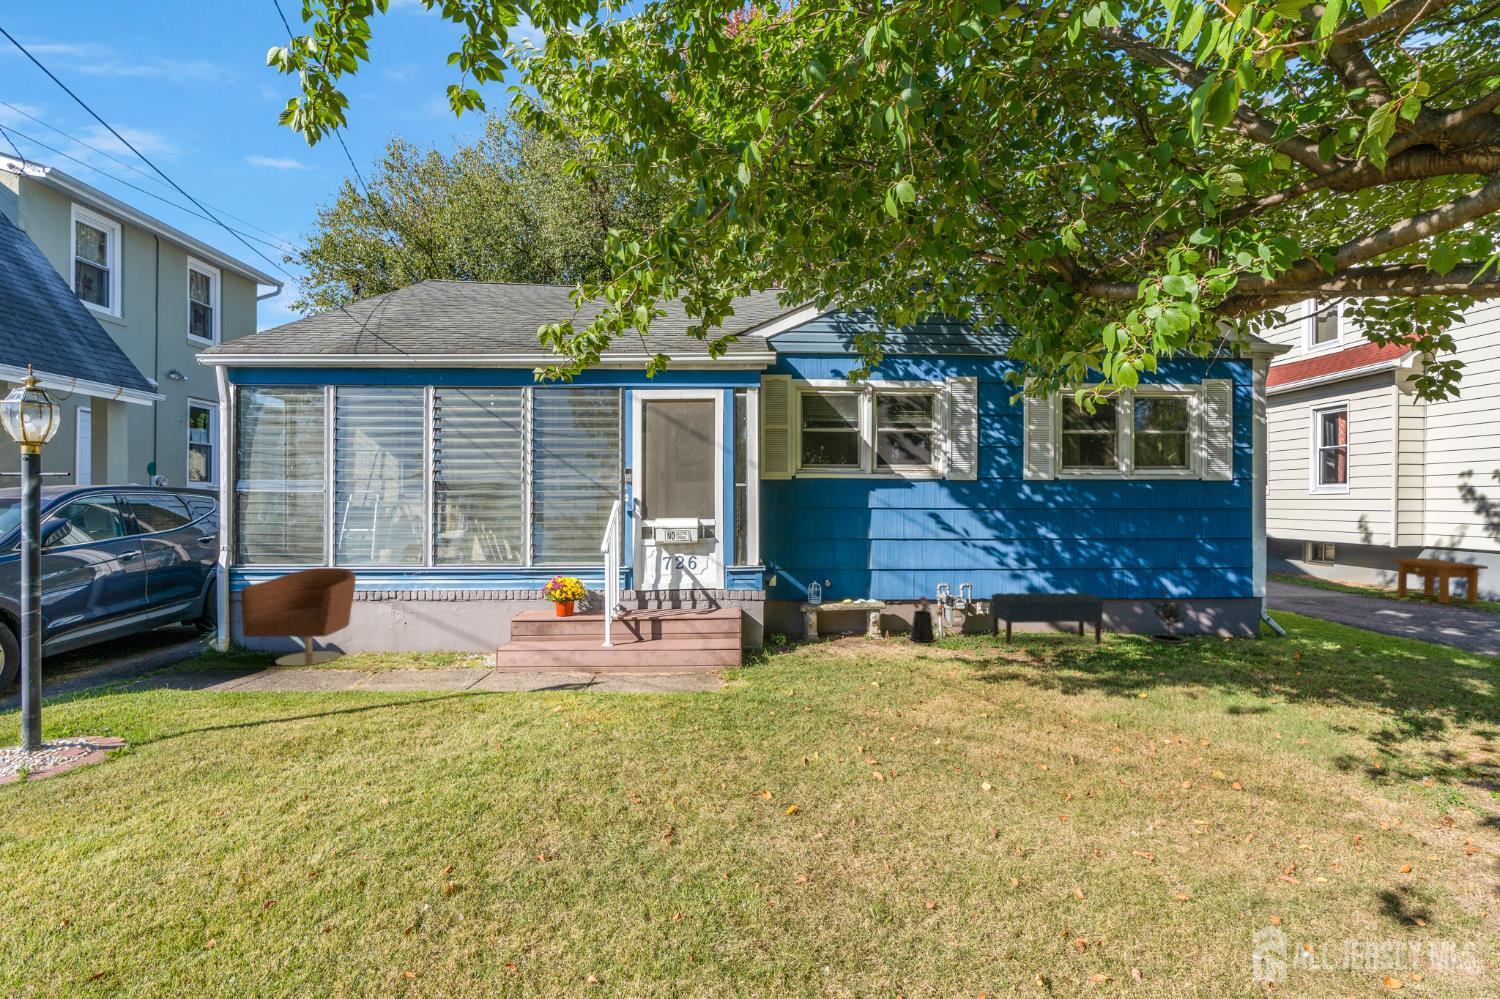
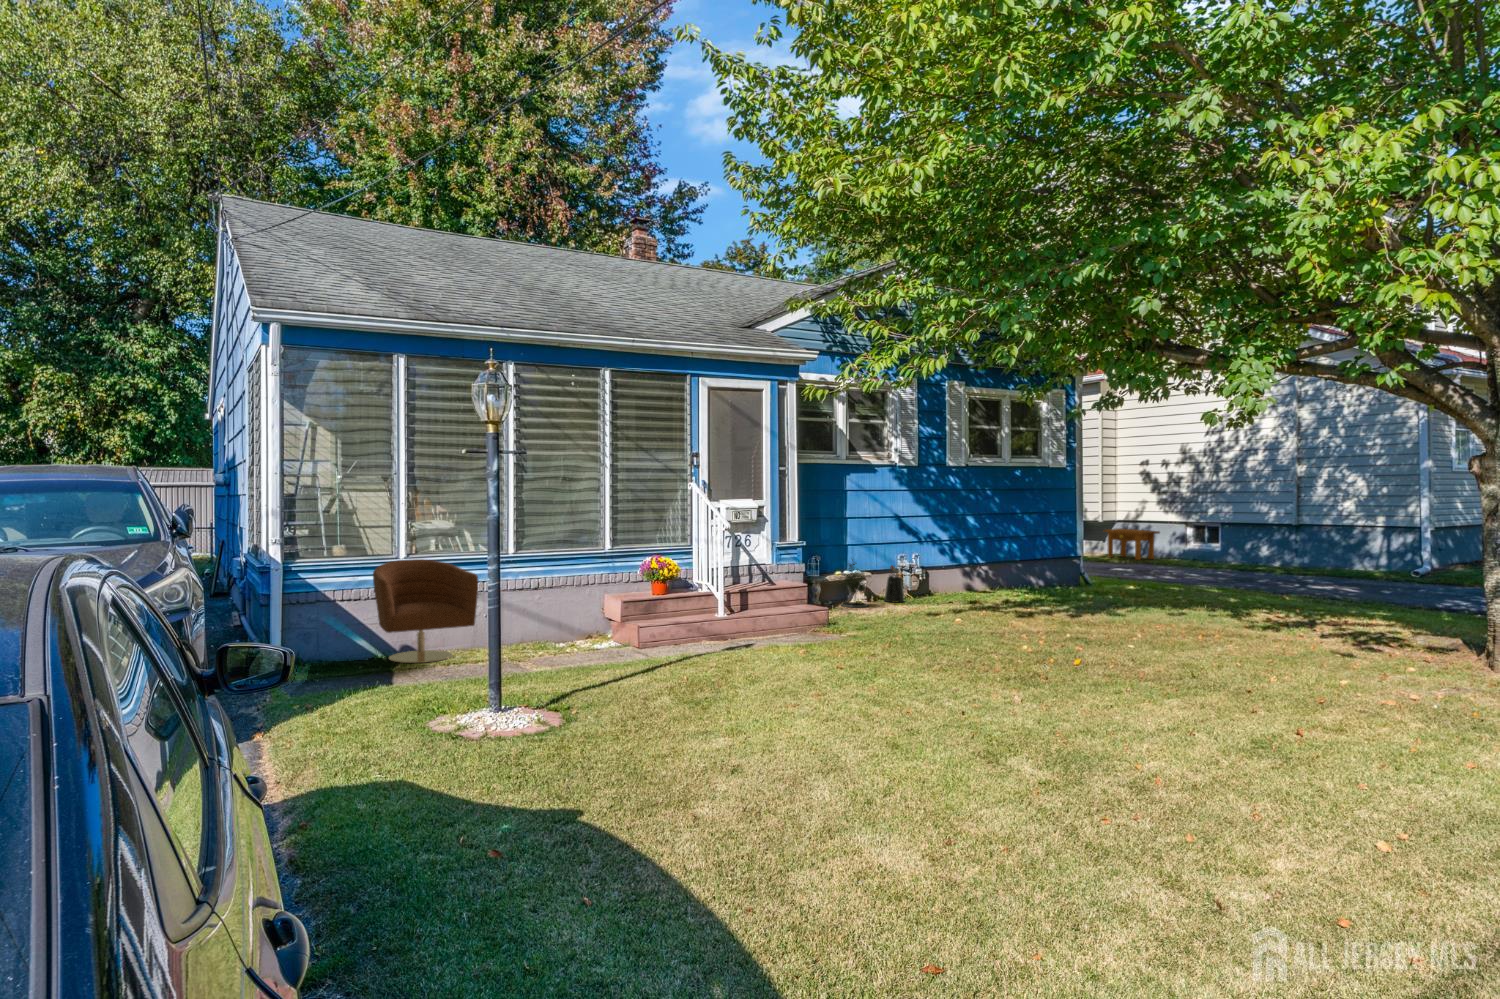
potted tree: present [1150,588,1185,643] -> present [841,559,868,607]
bench: present [991,592,1104,644] -> none [933,556,1010,599]

